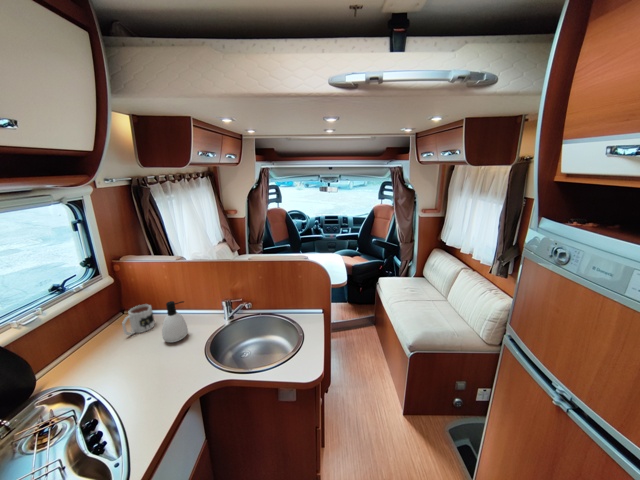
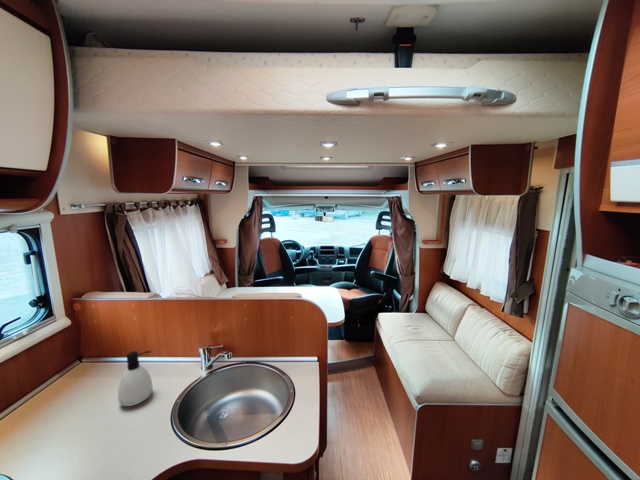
mug: present [122,305,155,335] -> none [68,353,114,396]

